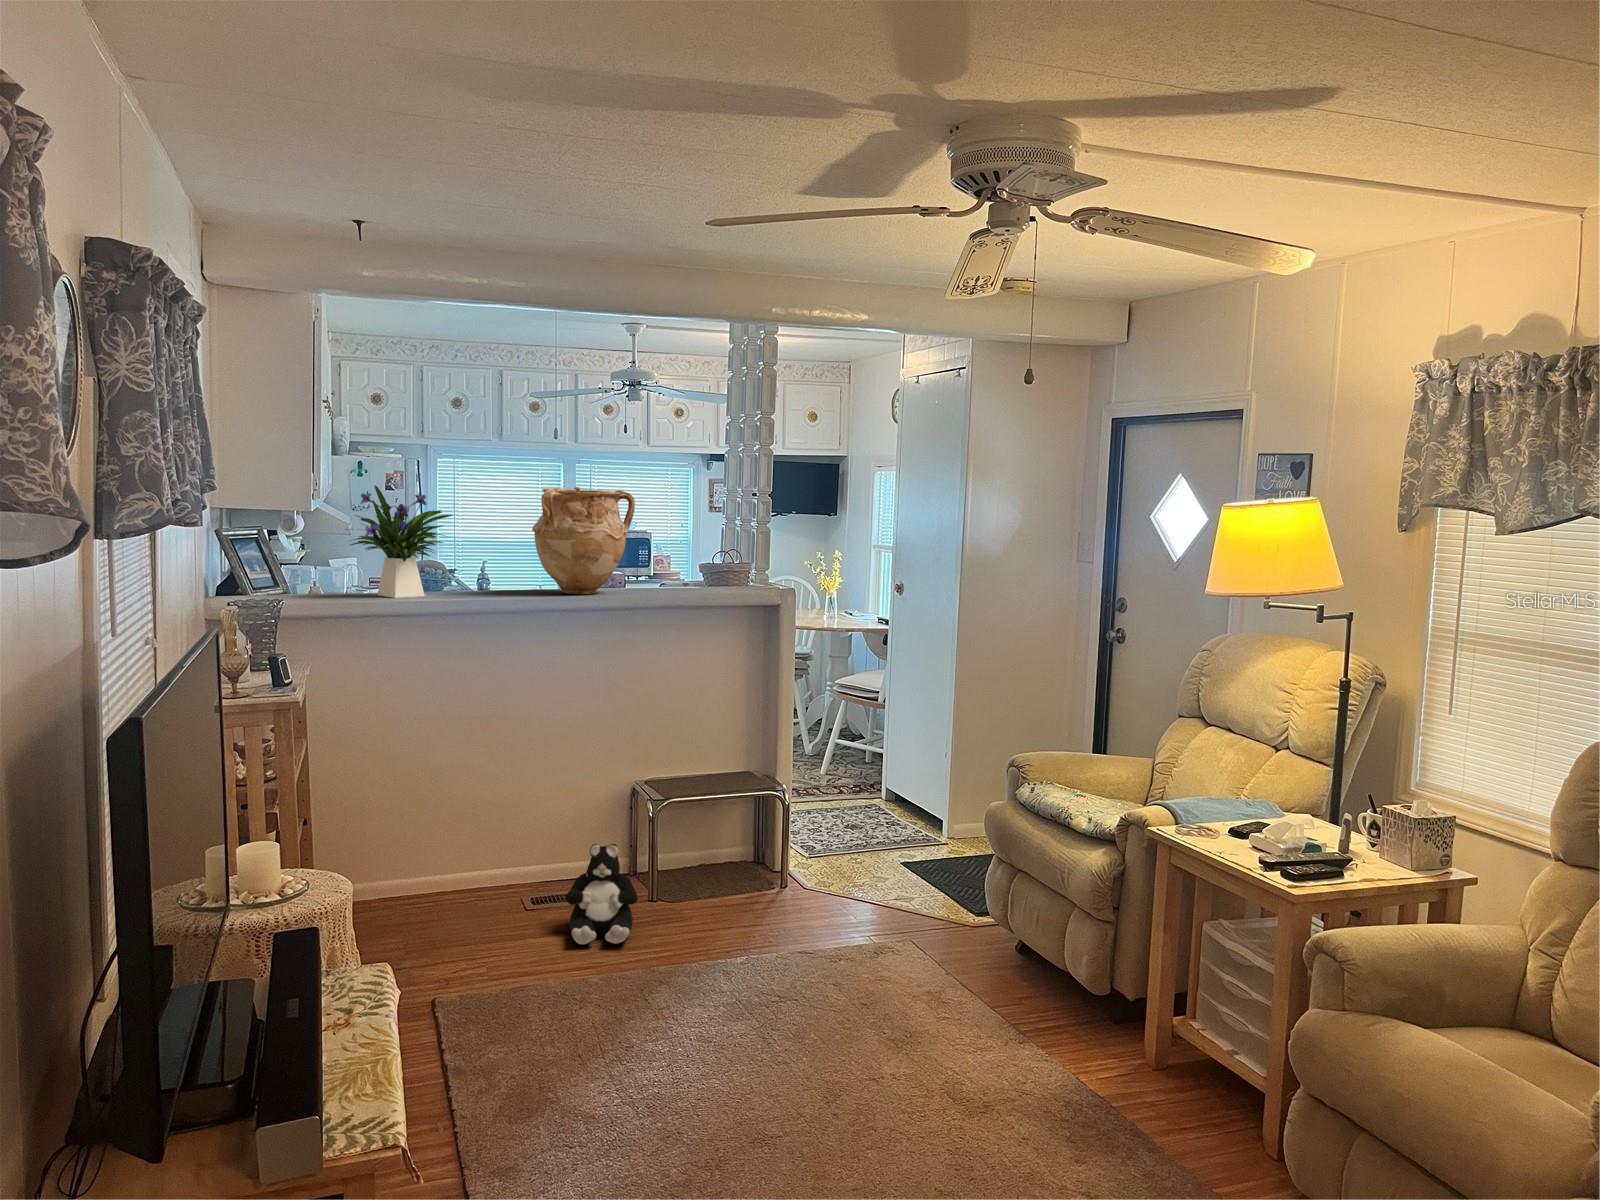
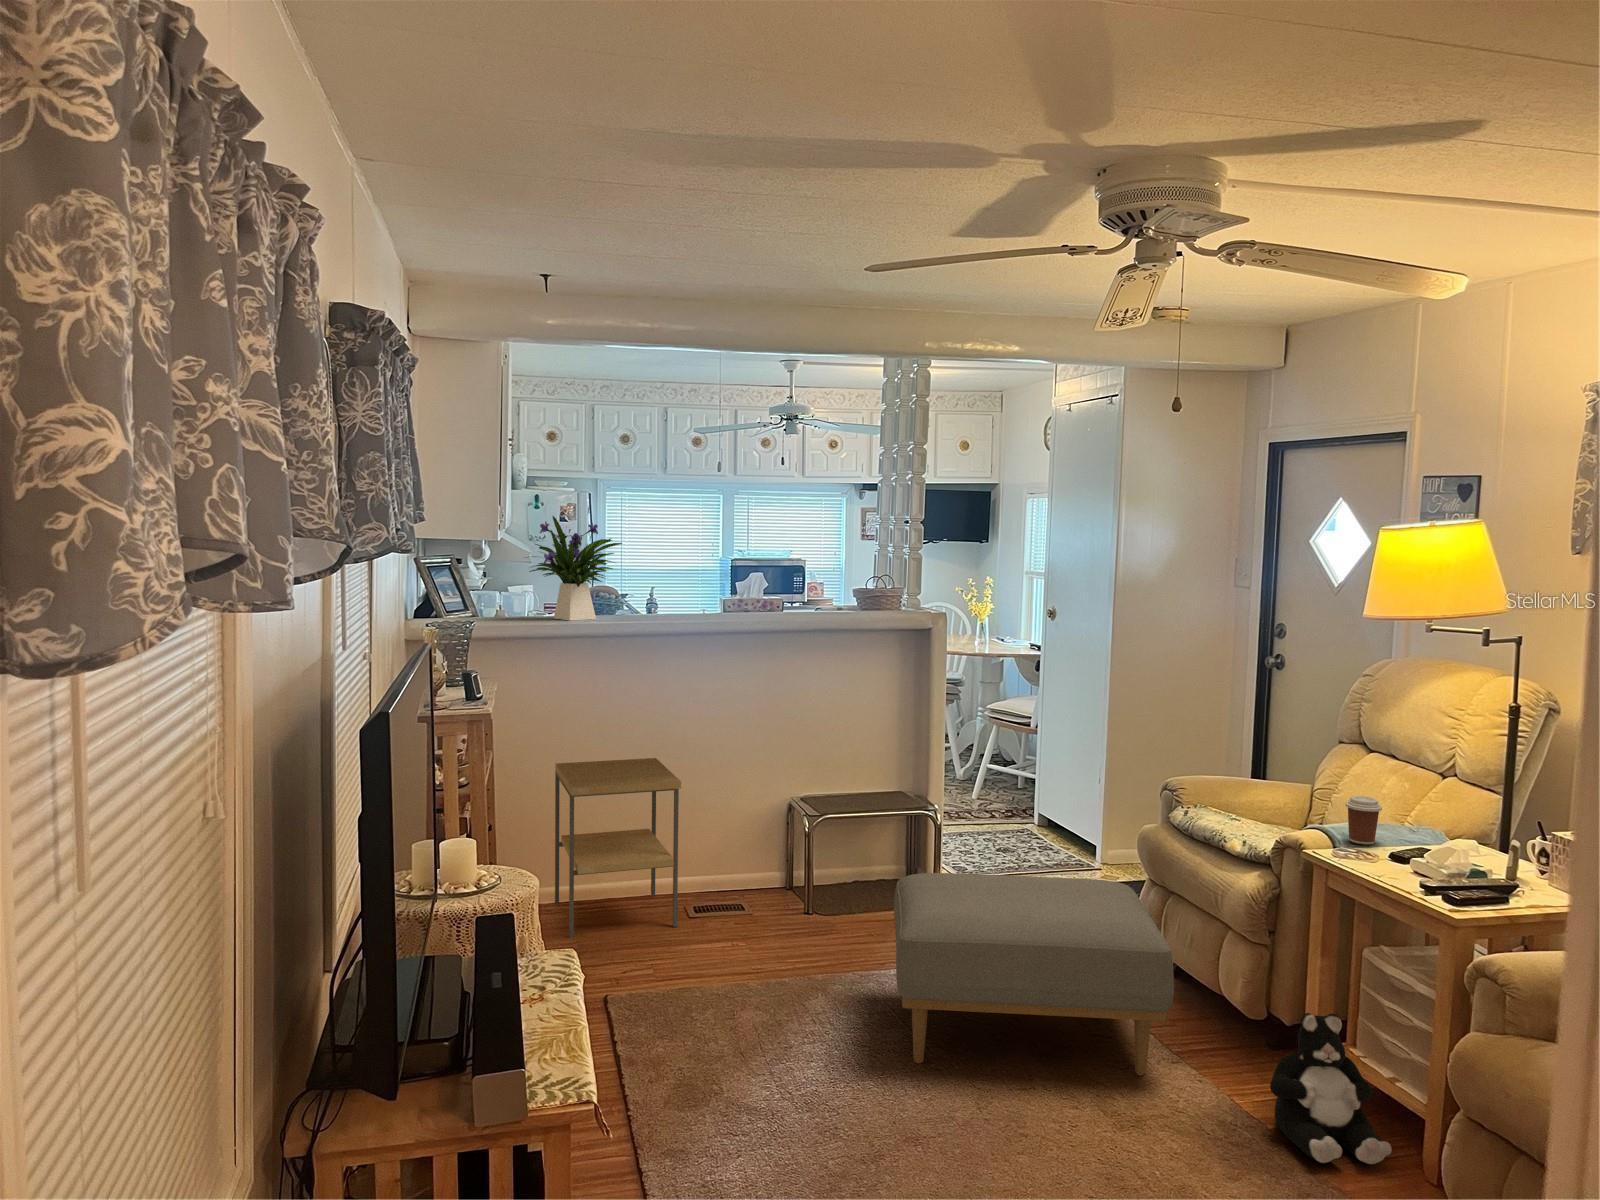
vase: present [532,487,635,595] -> none [695,515,791,618]
side table: none [380,742,518,937] -> present [555,758,681,938]
coffee cup: none [1186,771,1220,819] -> present [1345,796,1382,845]
plush toy: present [566,844,638,945] -> present [1270,1013,1392,1164]
ottoman: none [743,859,1022,1057] -> present [894,873,1174,1075]

